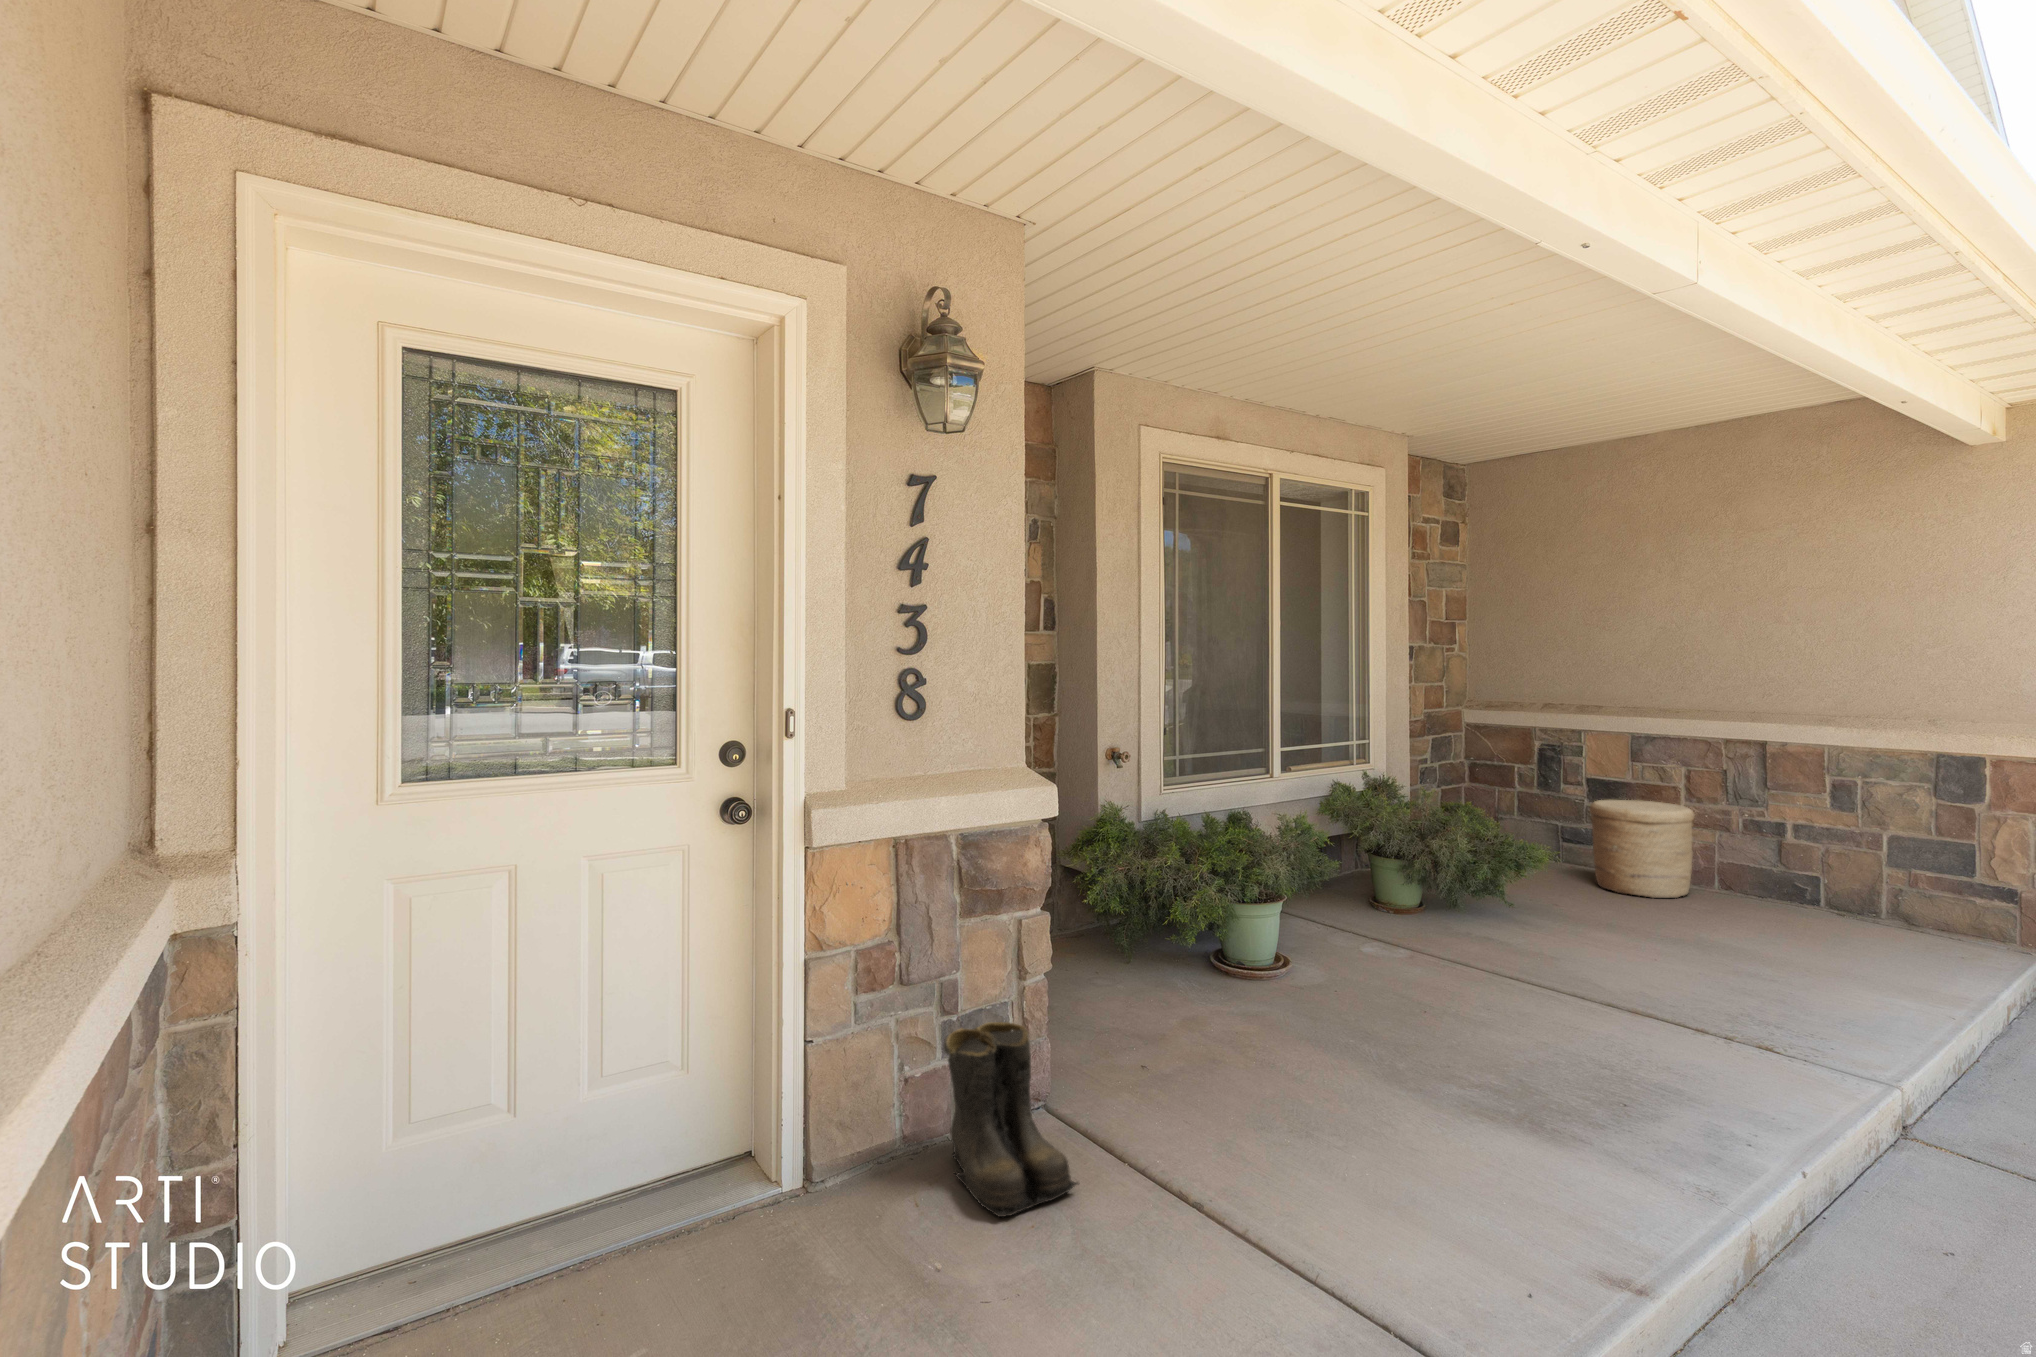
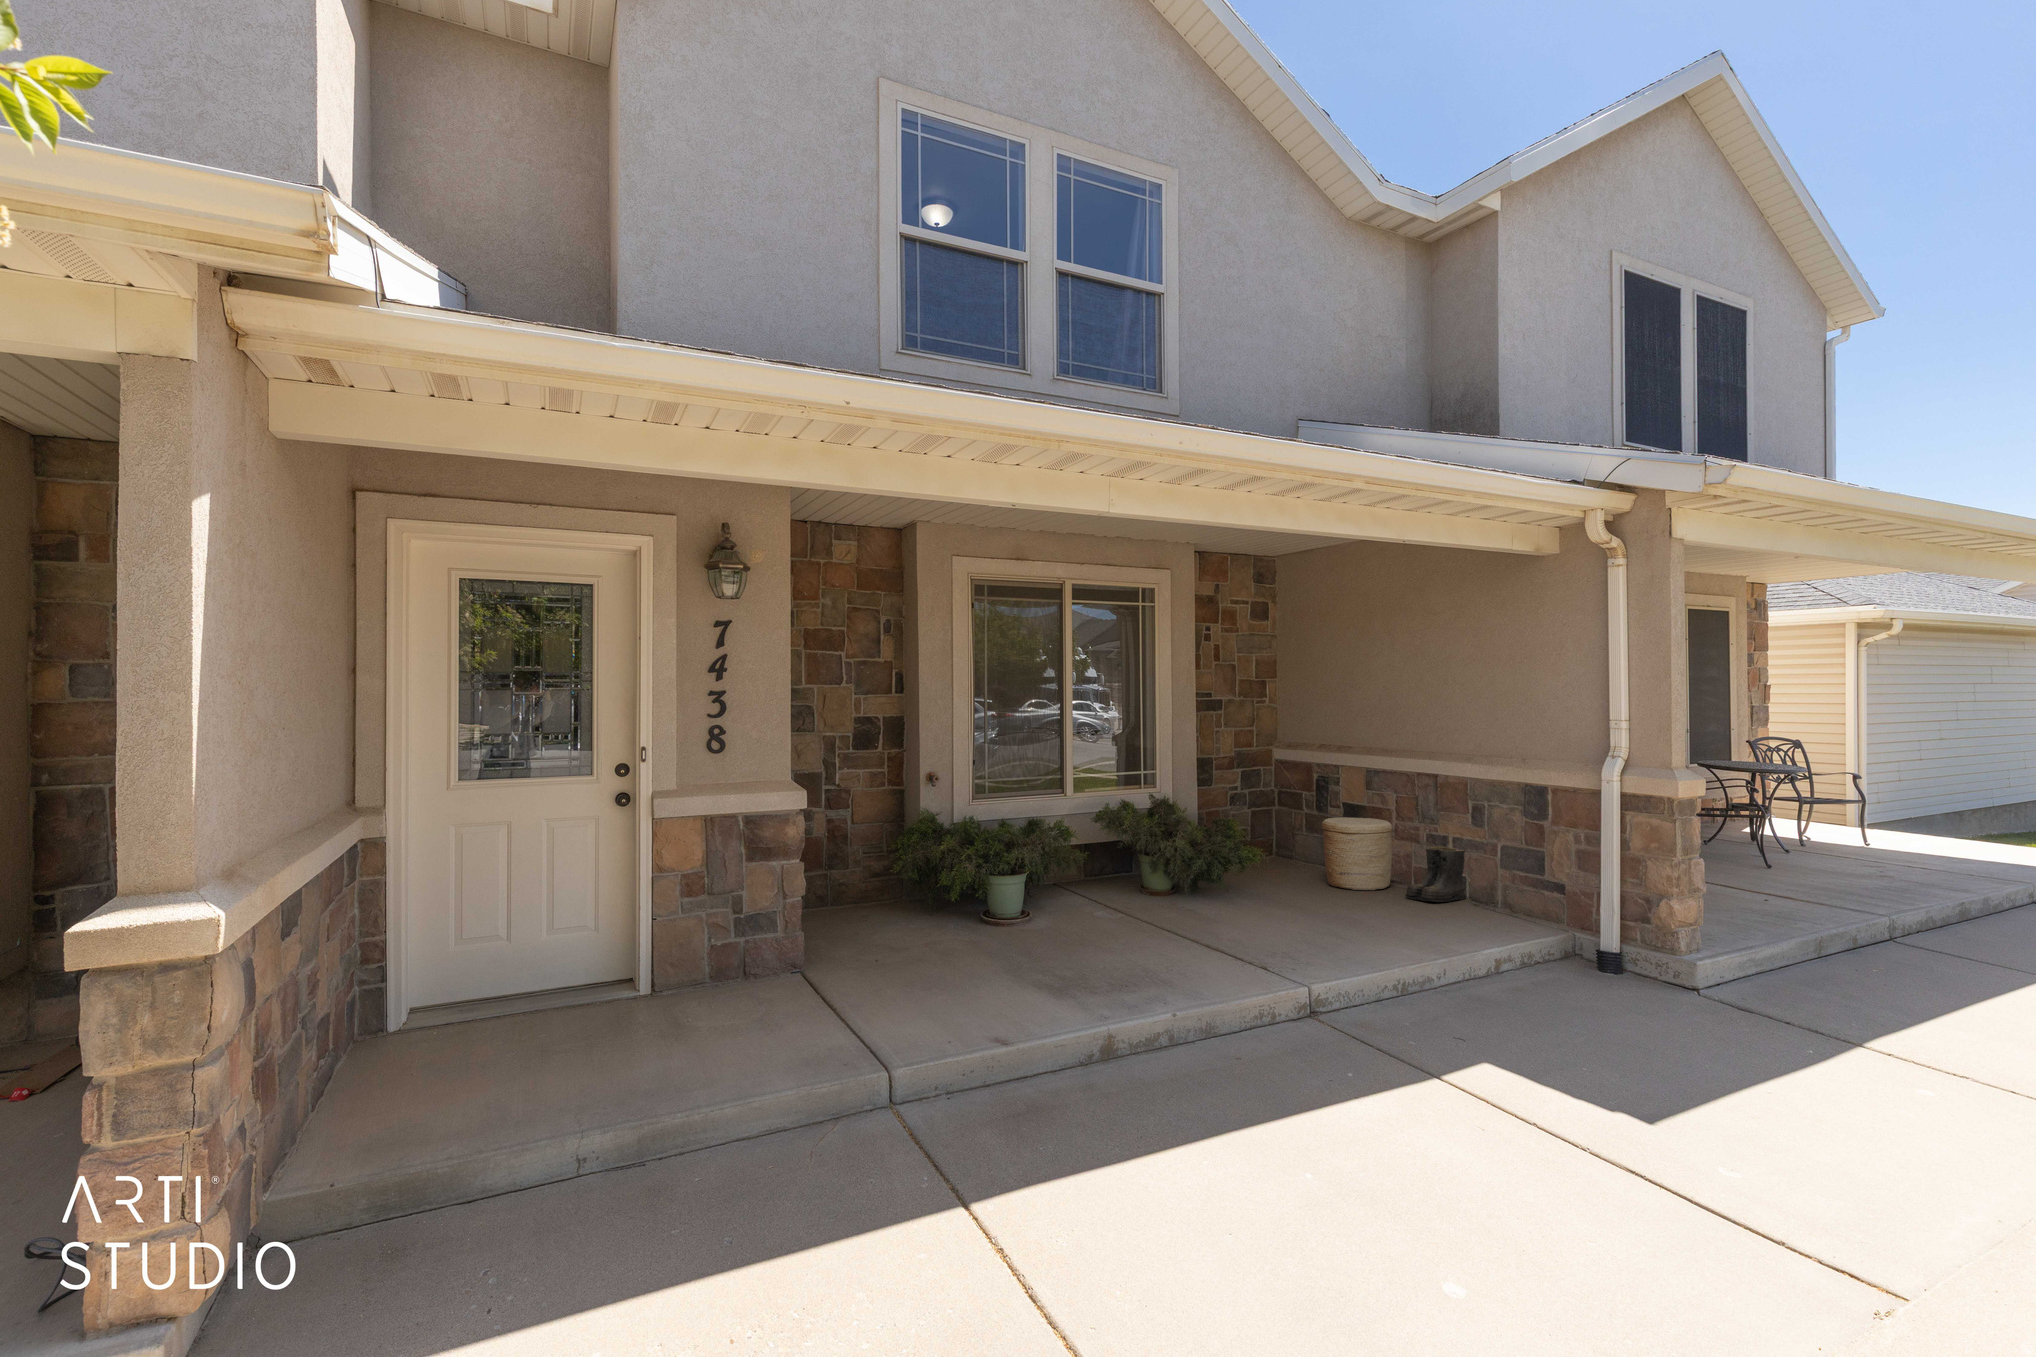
boots: present [943,1022,1079,1217] -> present [1405,847,1465,902]

